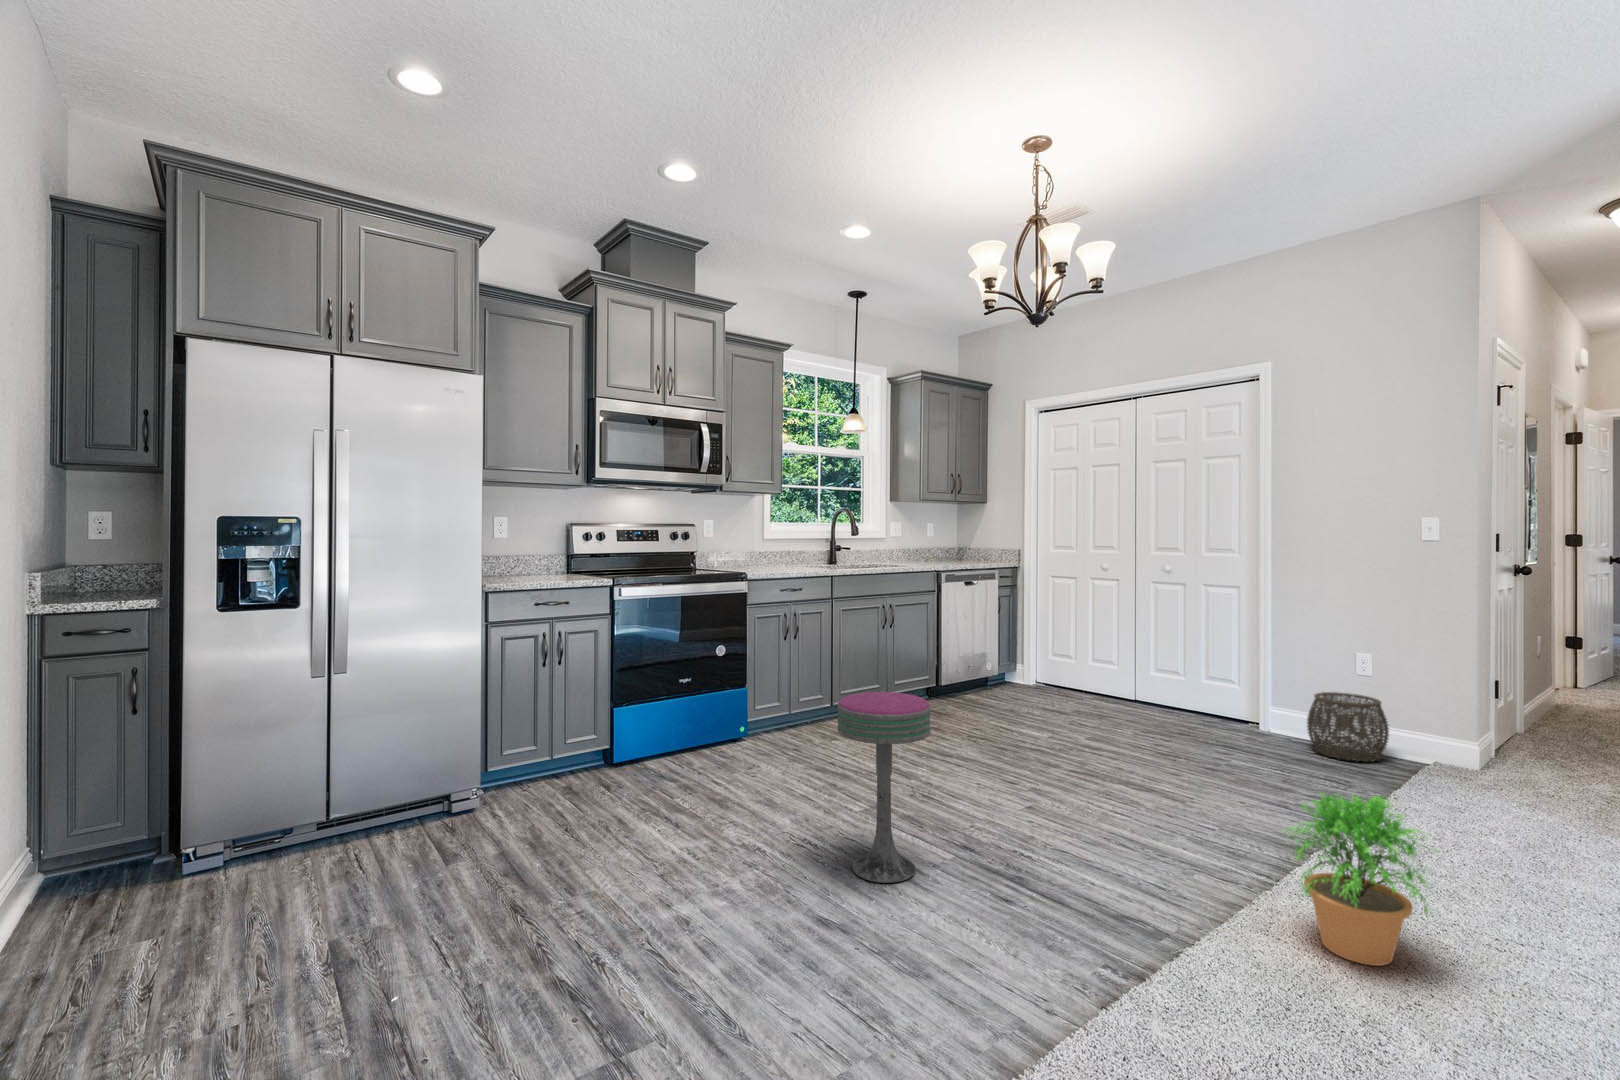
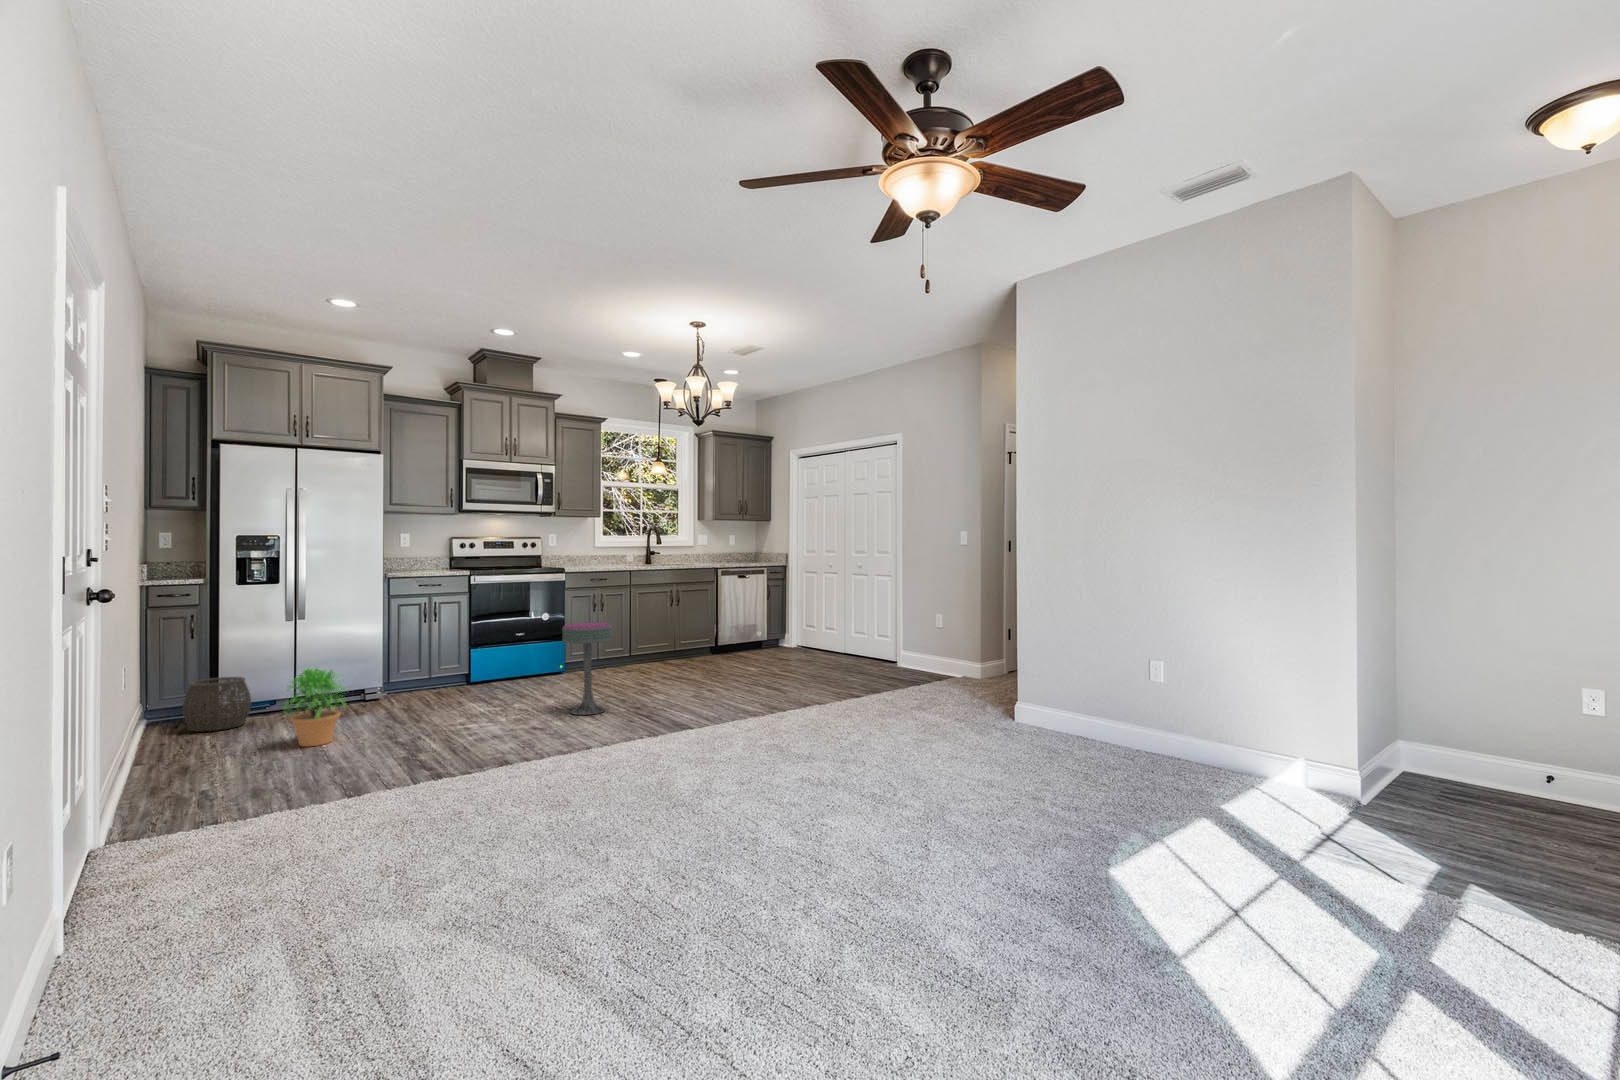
woven basket: present [1307,692,1389,762] -> present [183,677,251,732]
potted plant: present [1286,793,1429,966] -> present [284,668,346,746]

